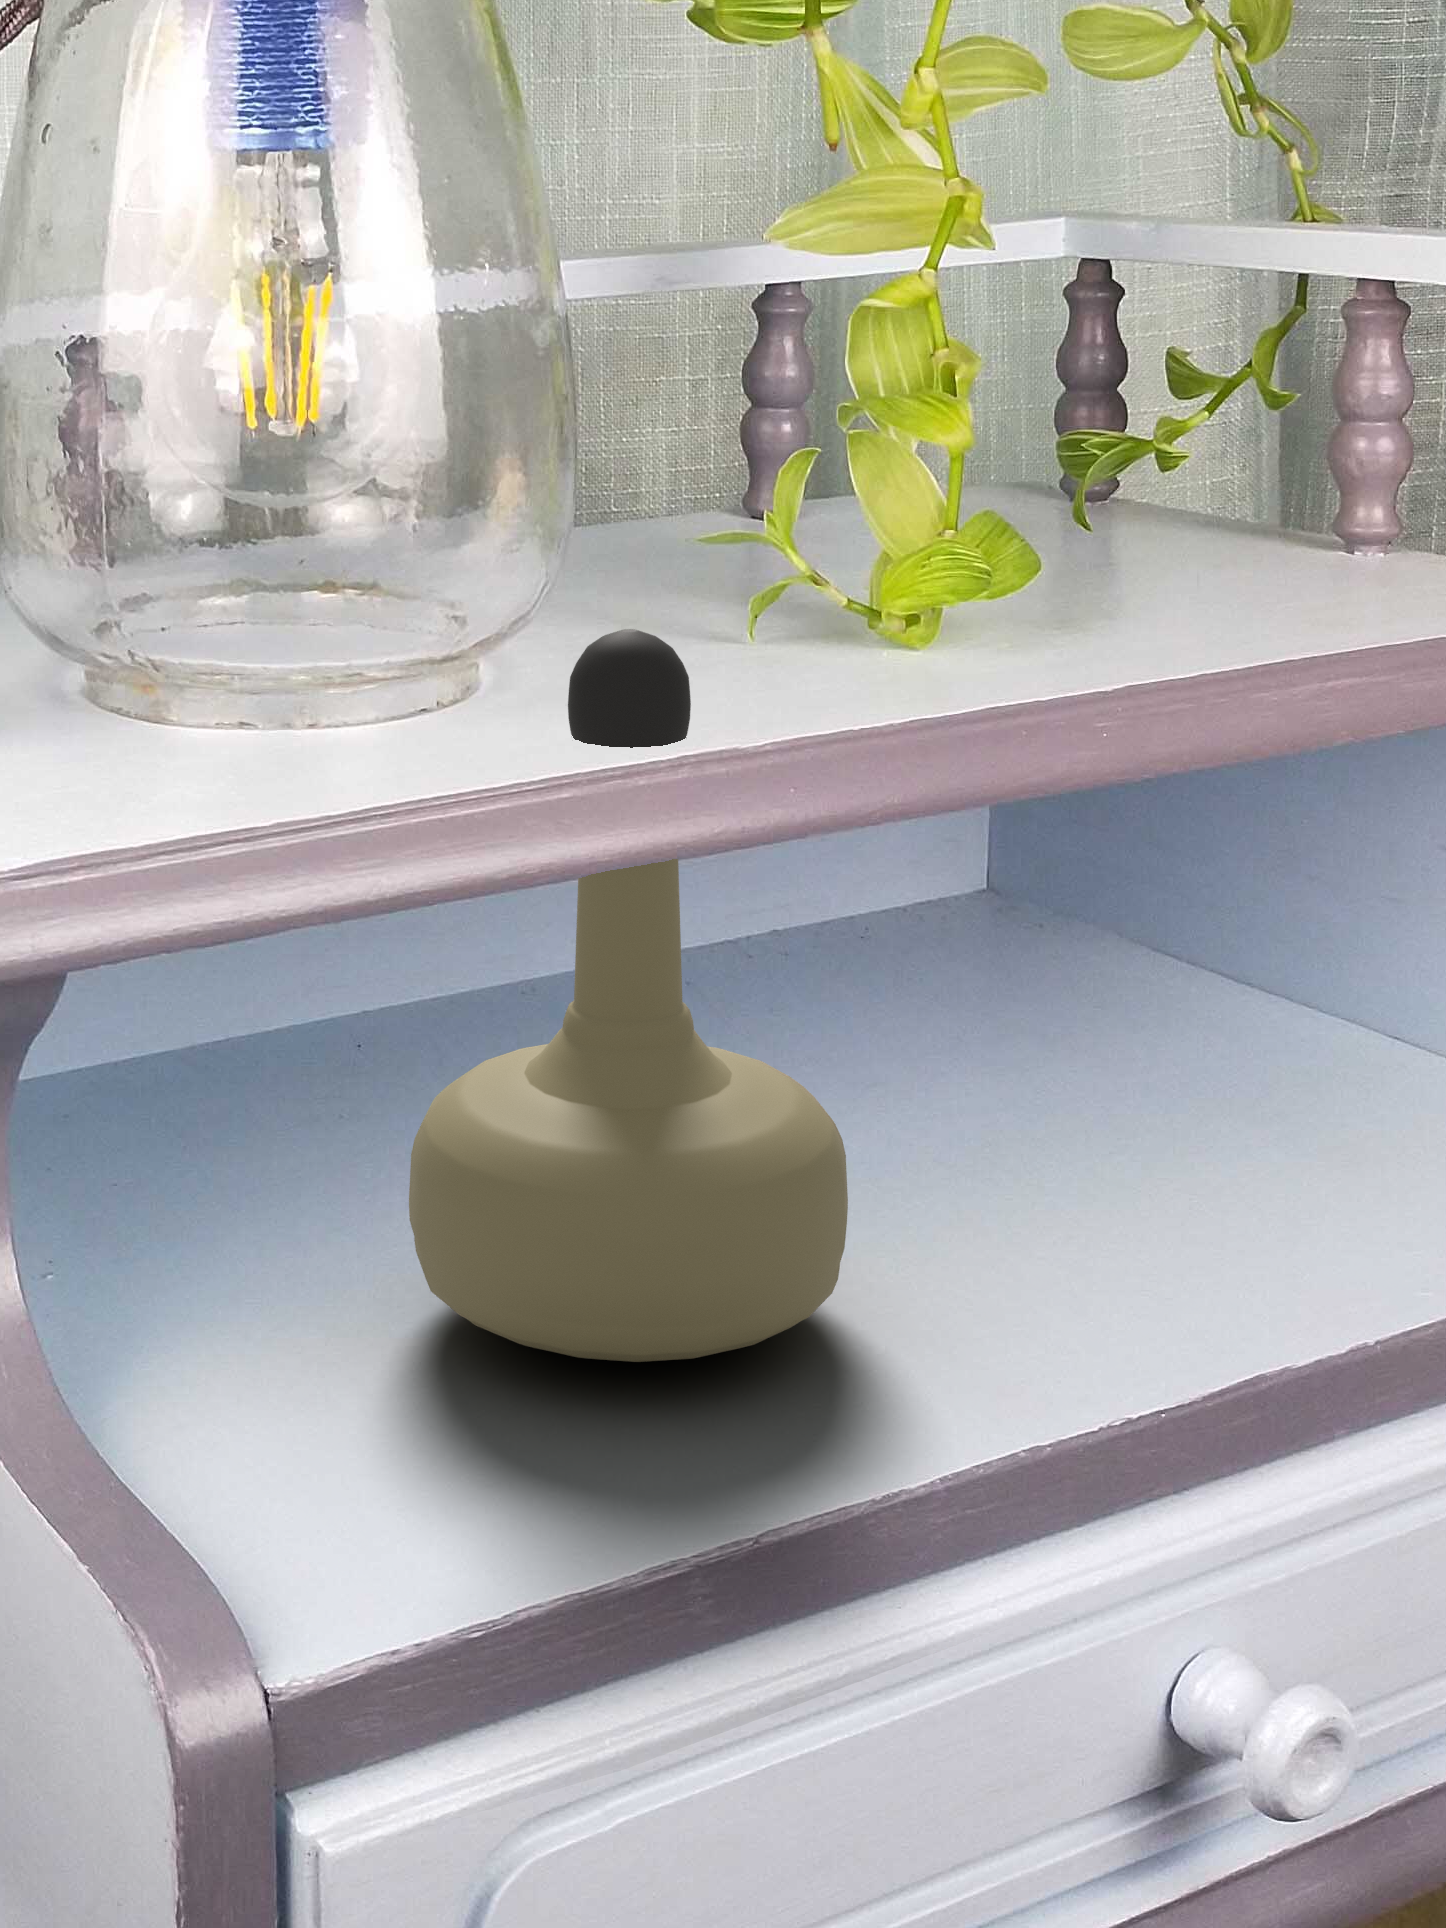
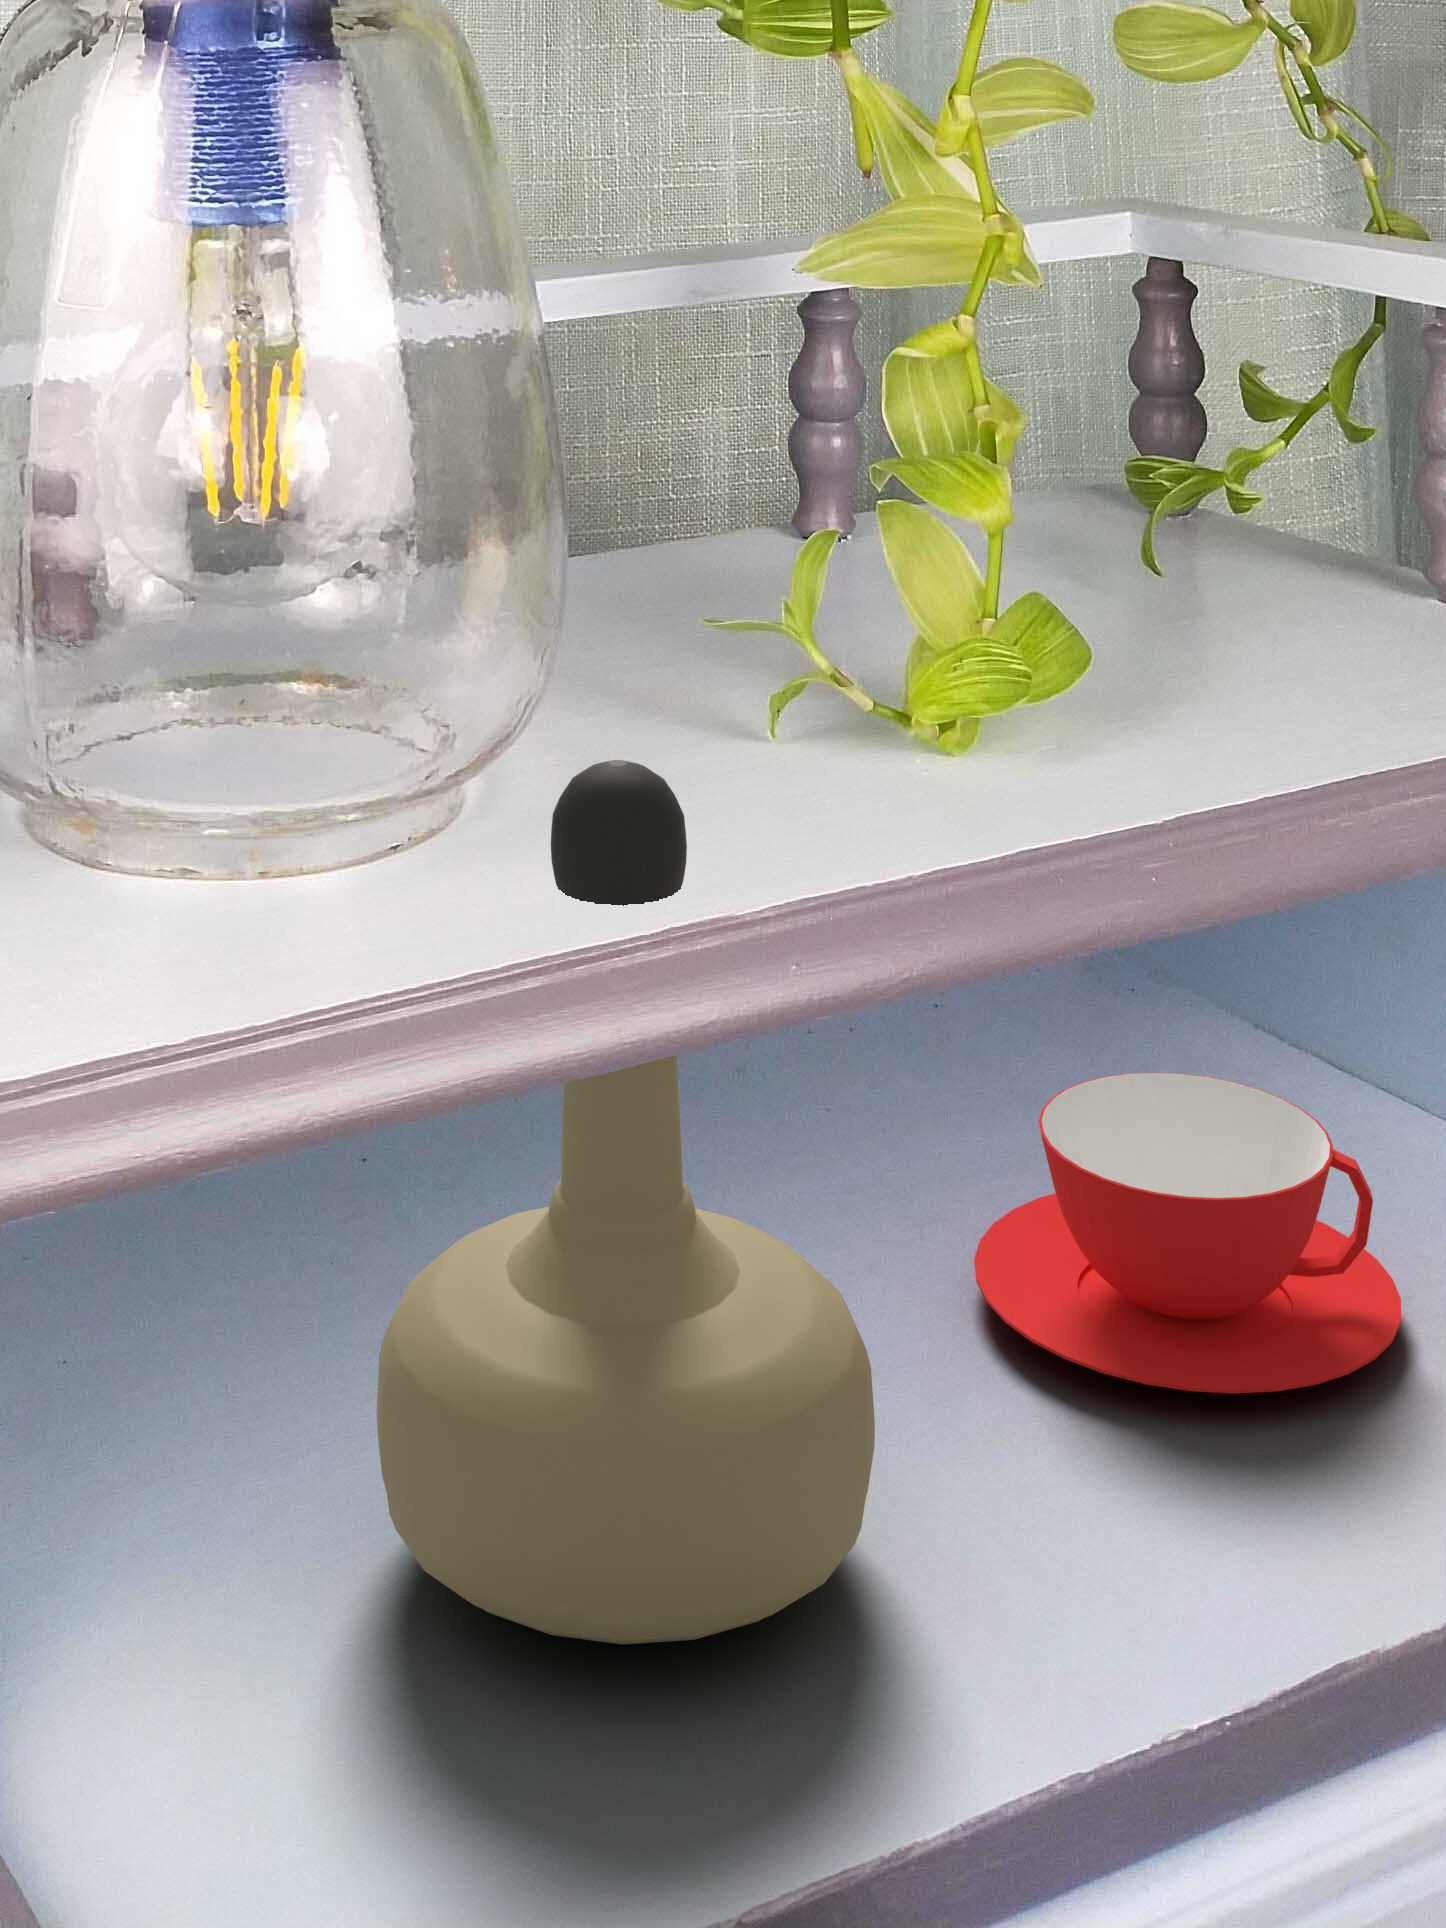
teacup: none [915,963,1297,1201] -> present [974,1072,1401,1393]

